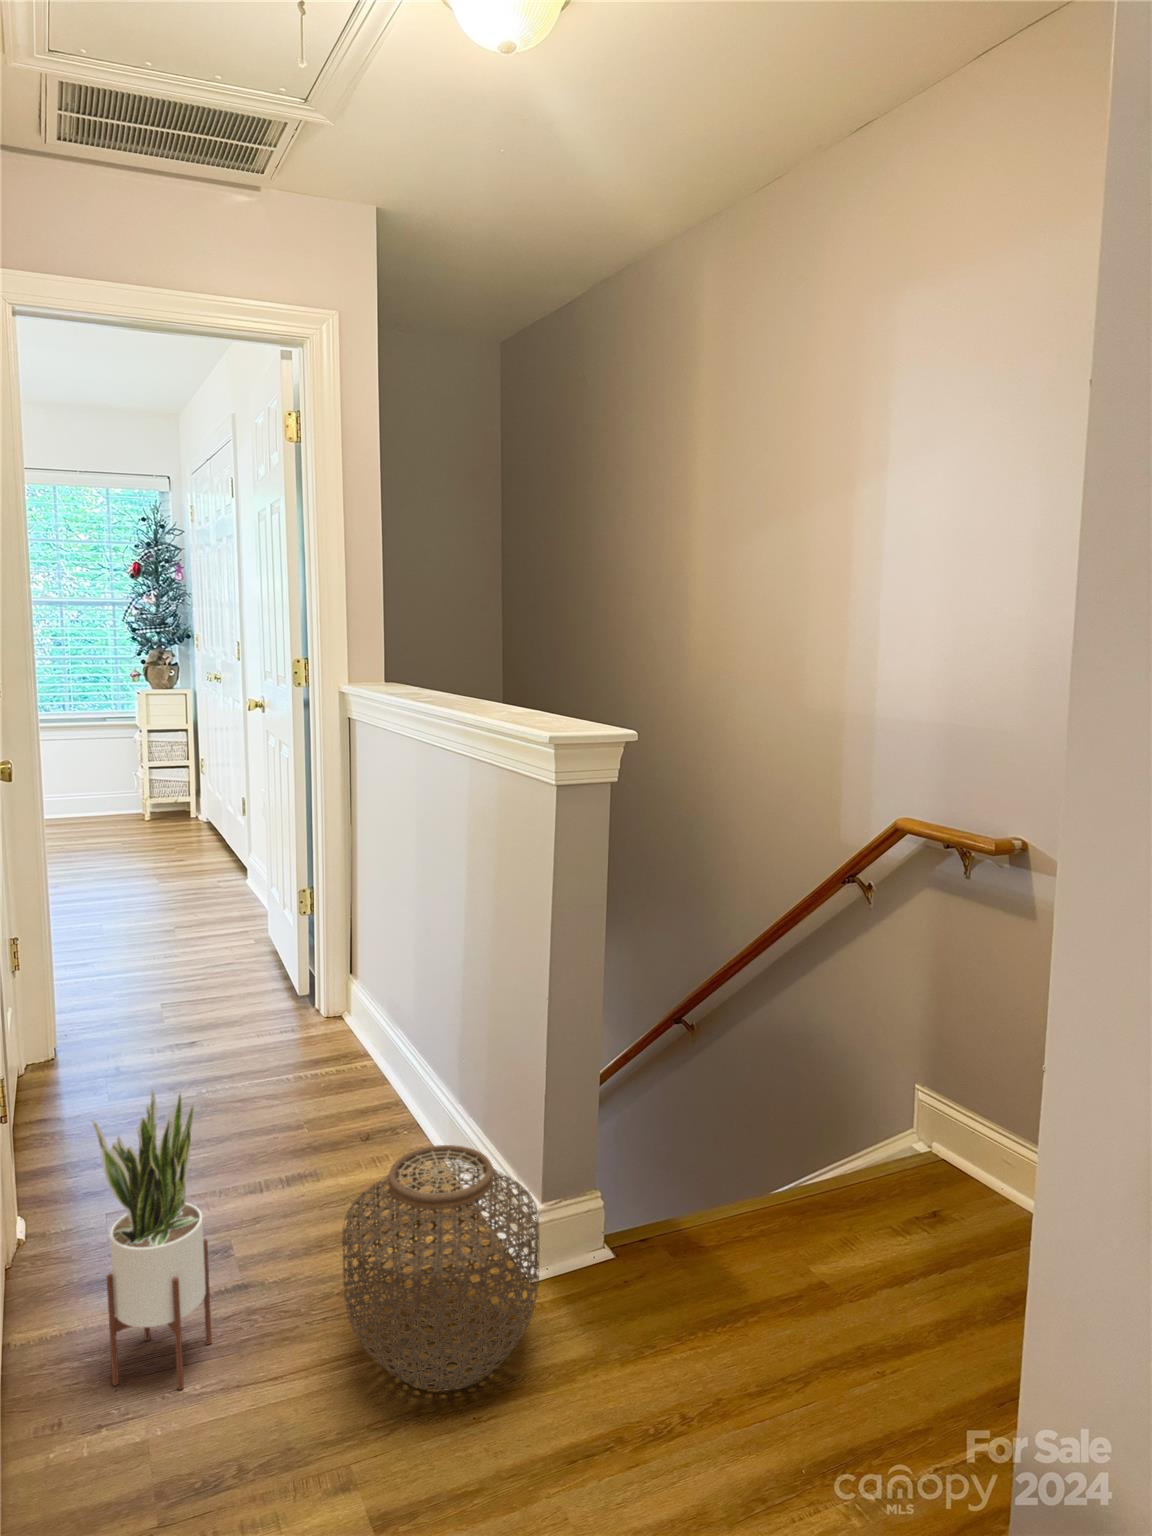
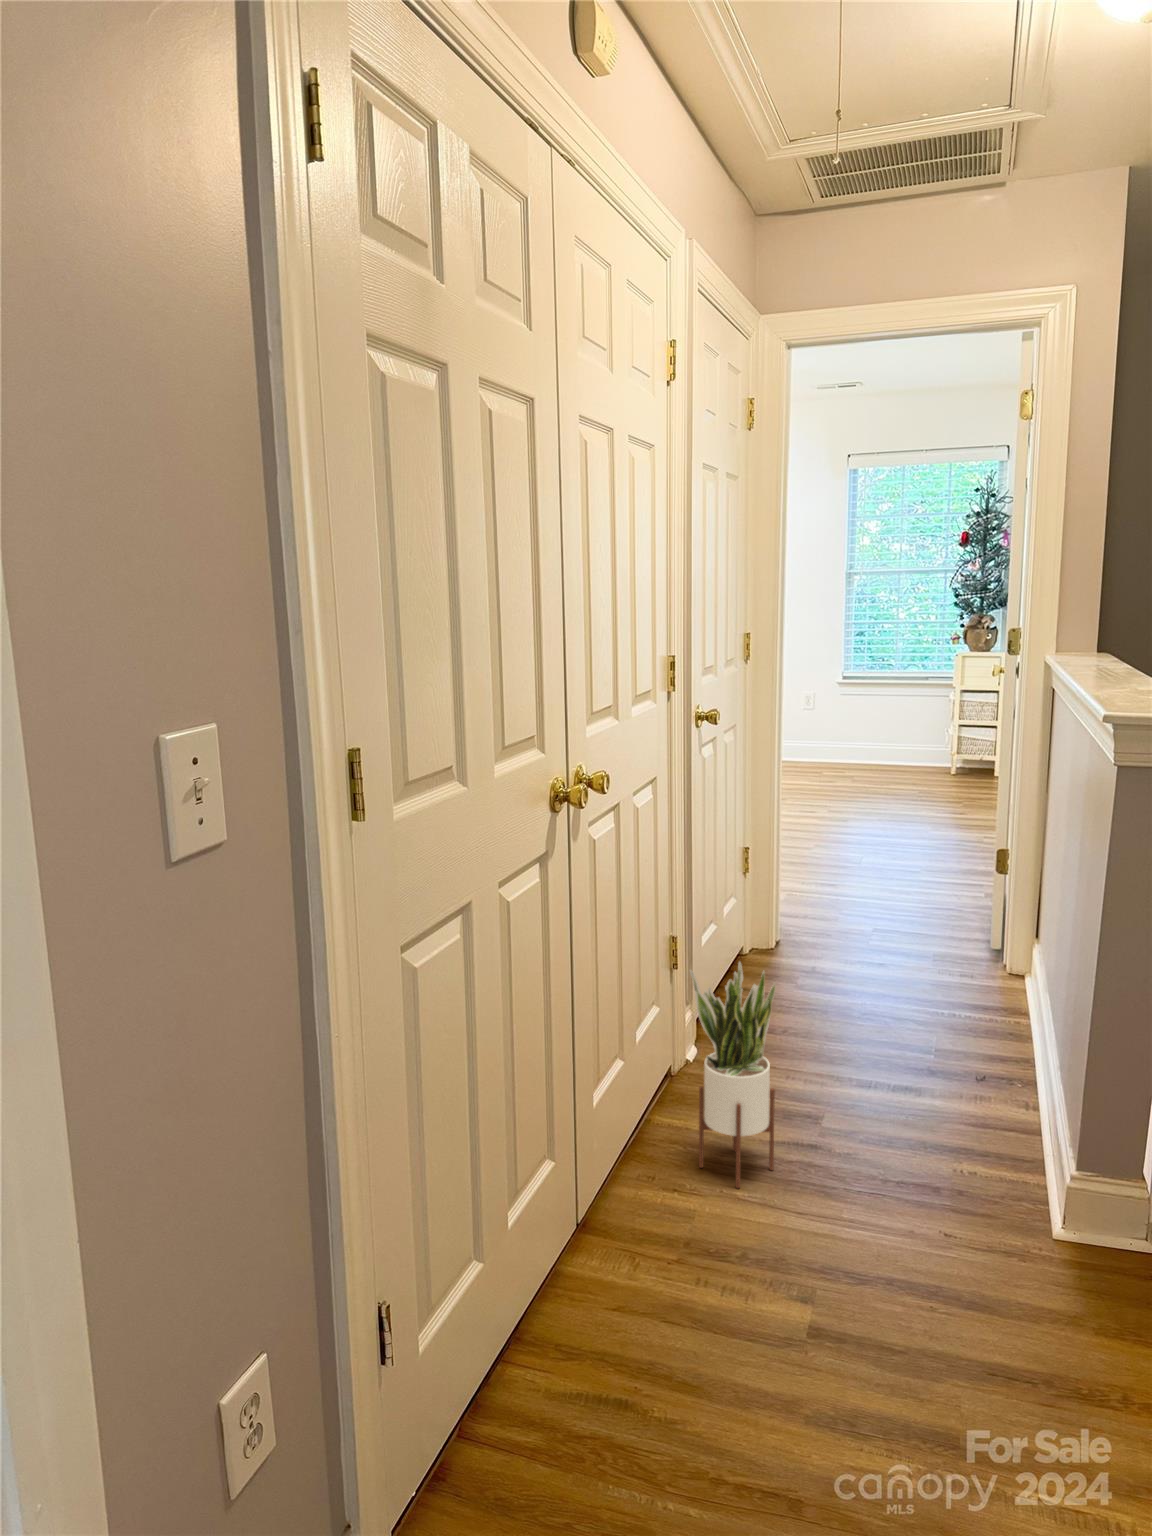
woven basket: present [342,1145,539,1391] -> none [852,1071,1033,1283]

